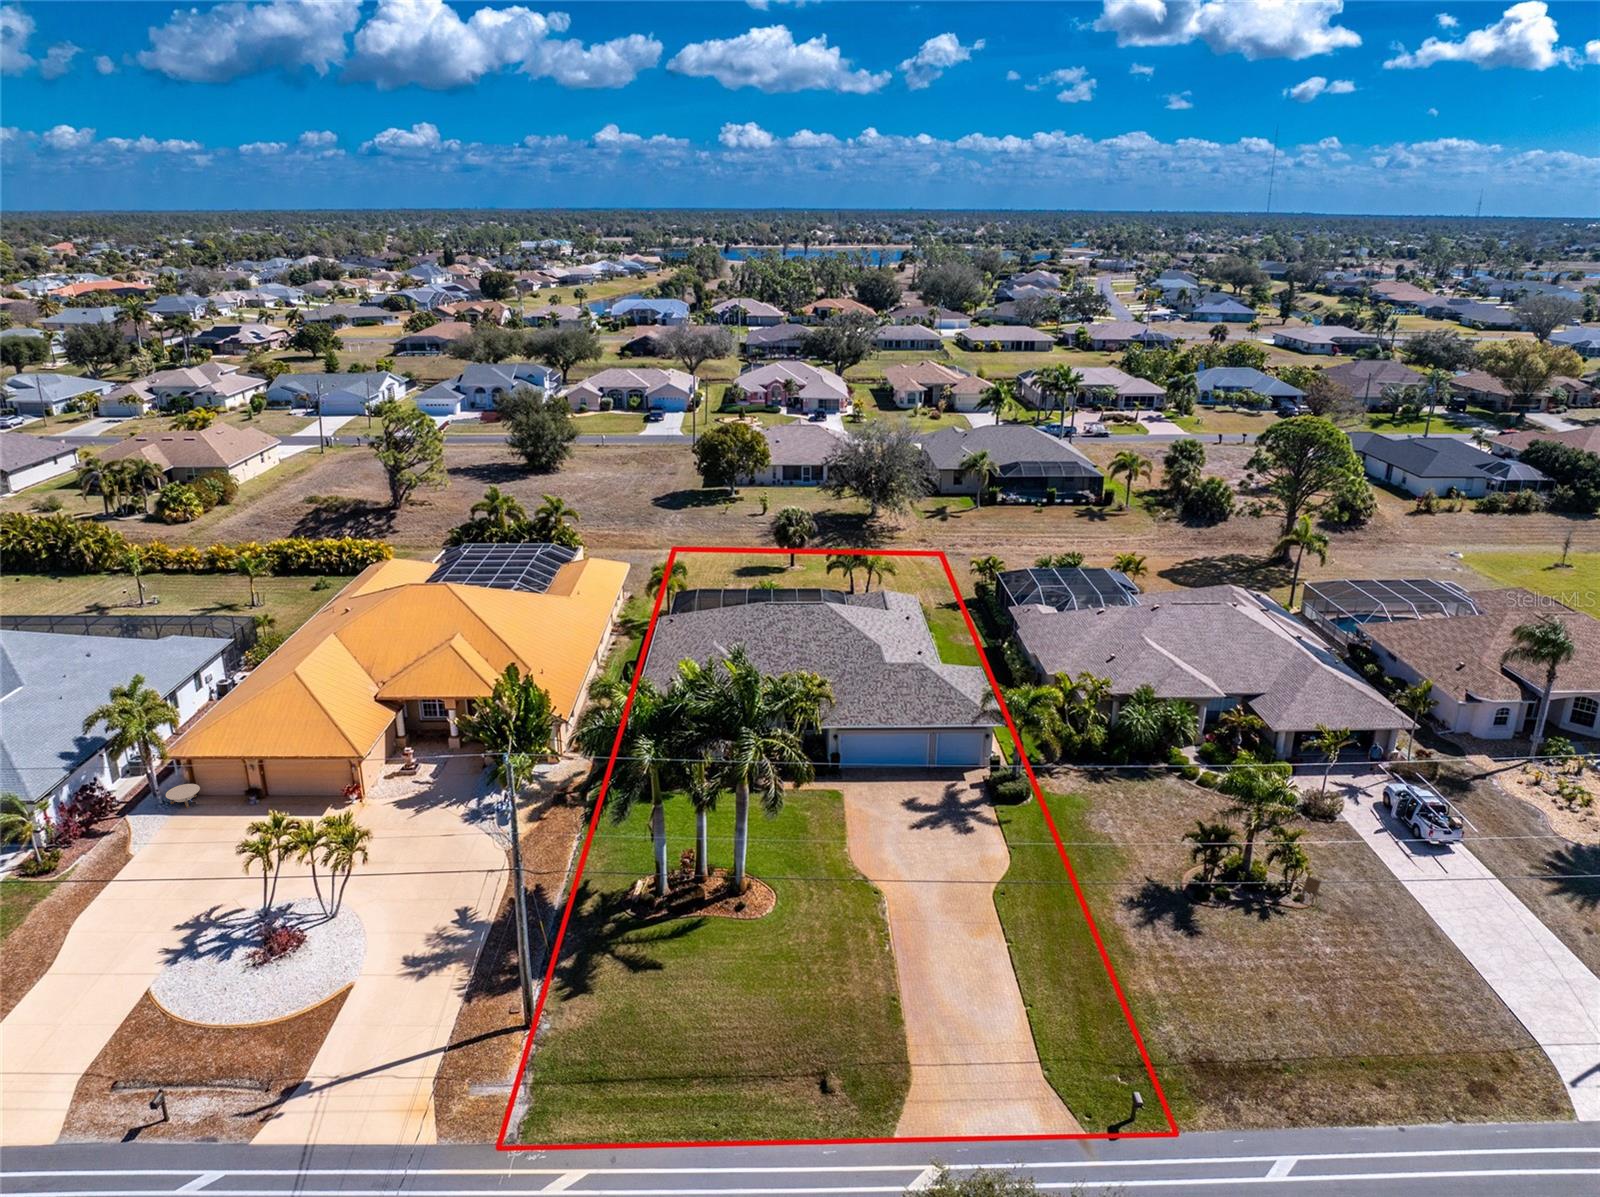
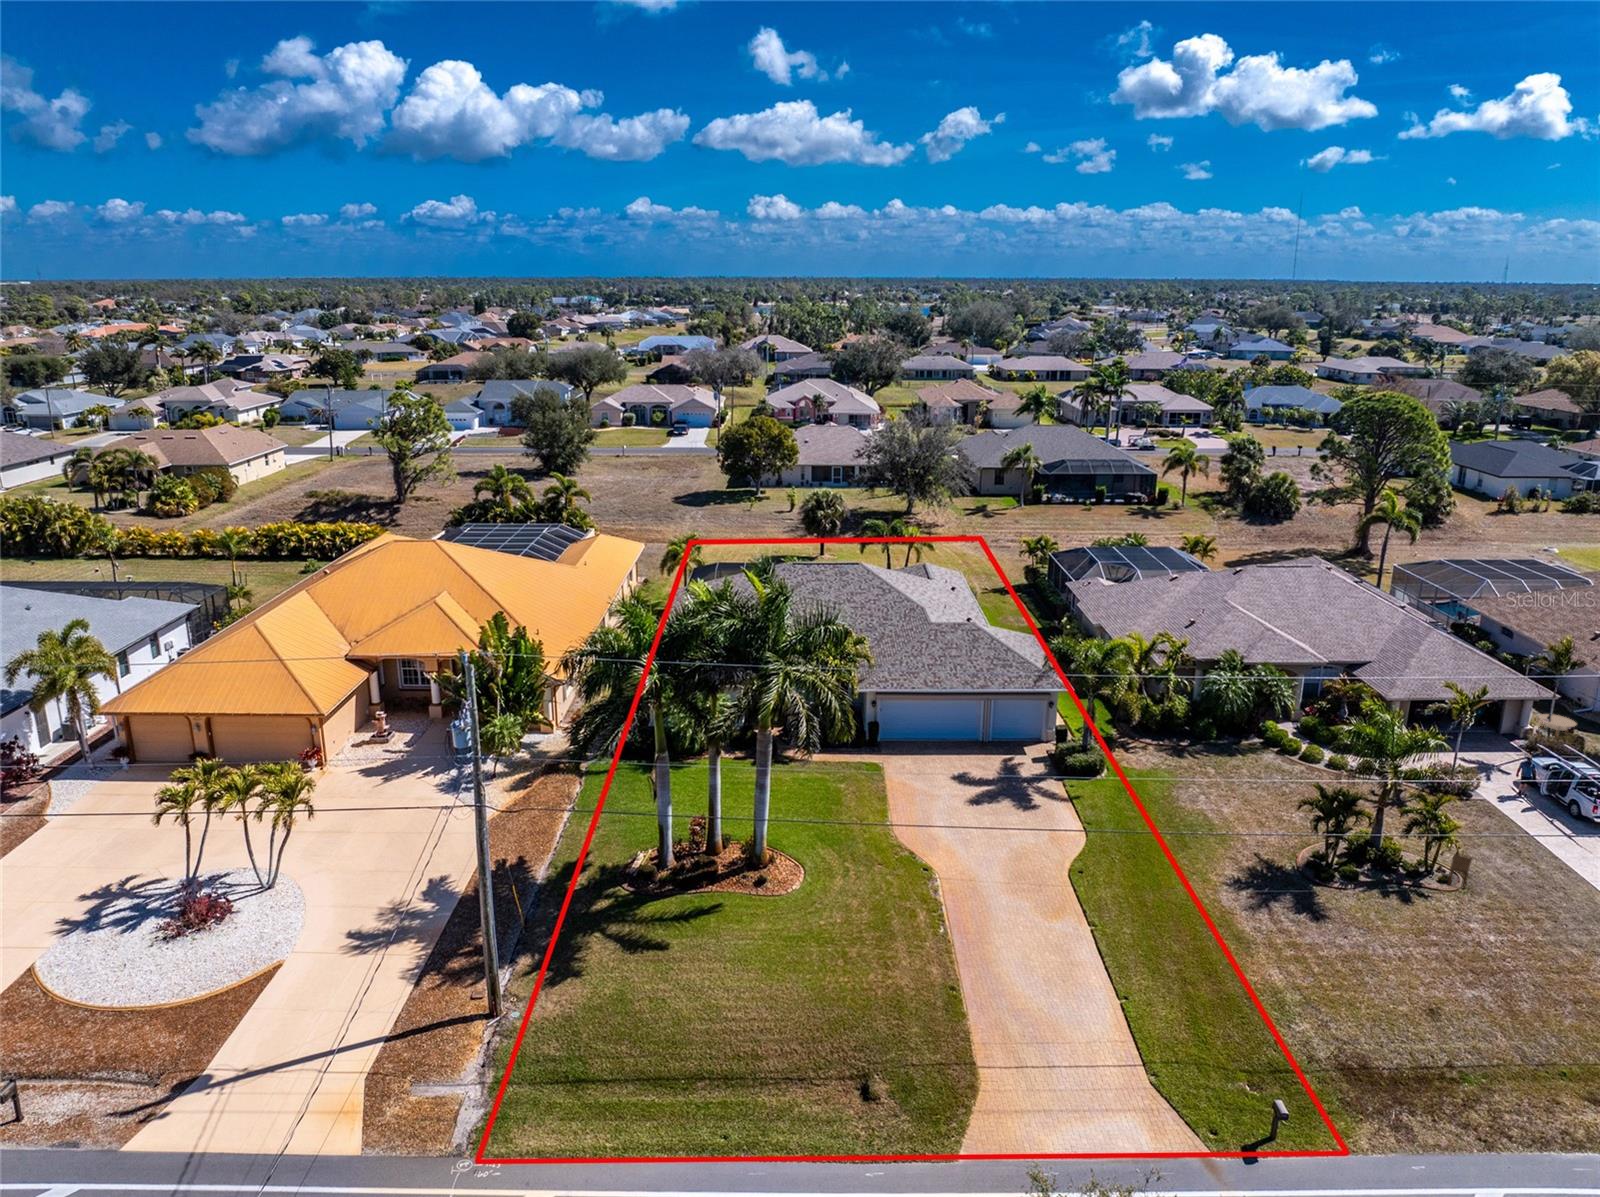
round table: present [166,784,200,808] -> present [1539,714,1576,737]

